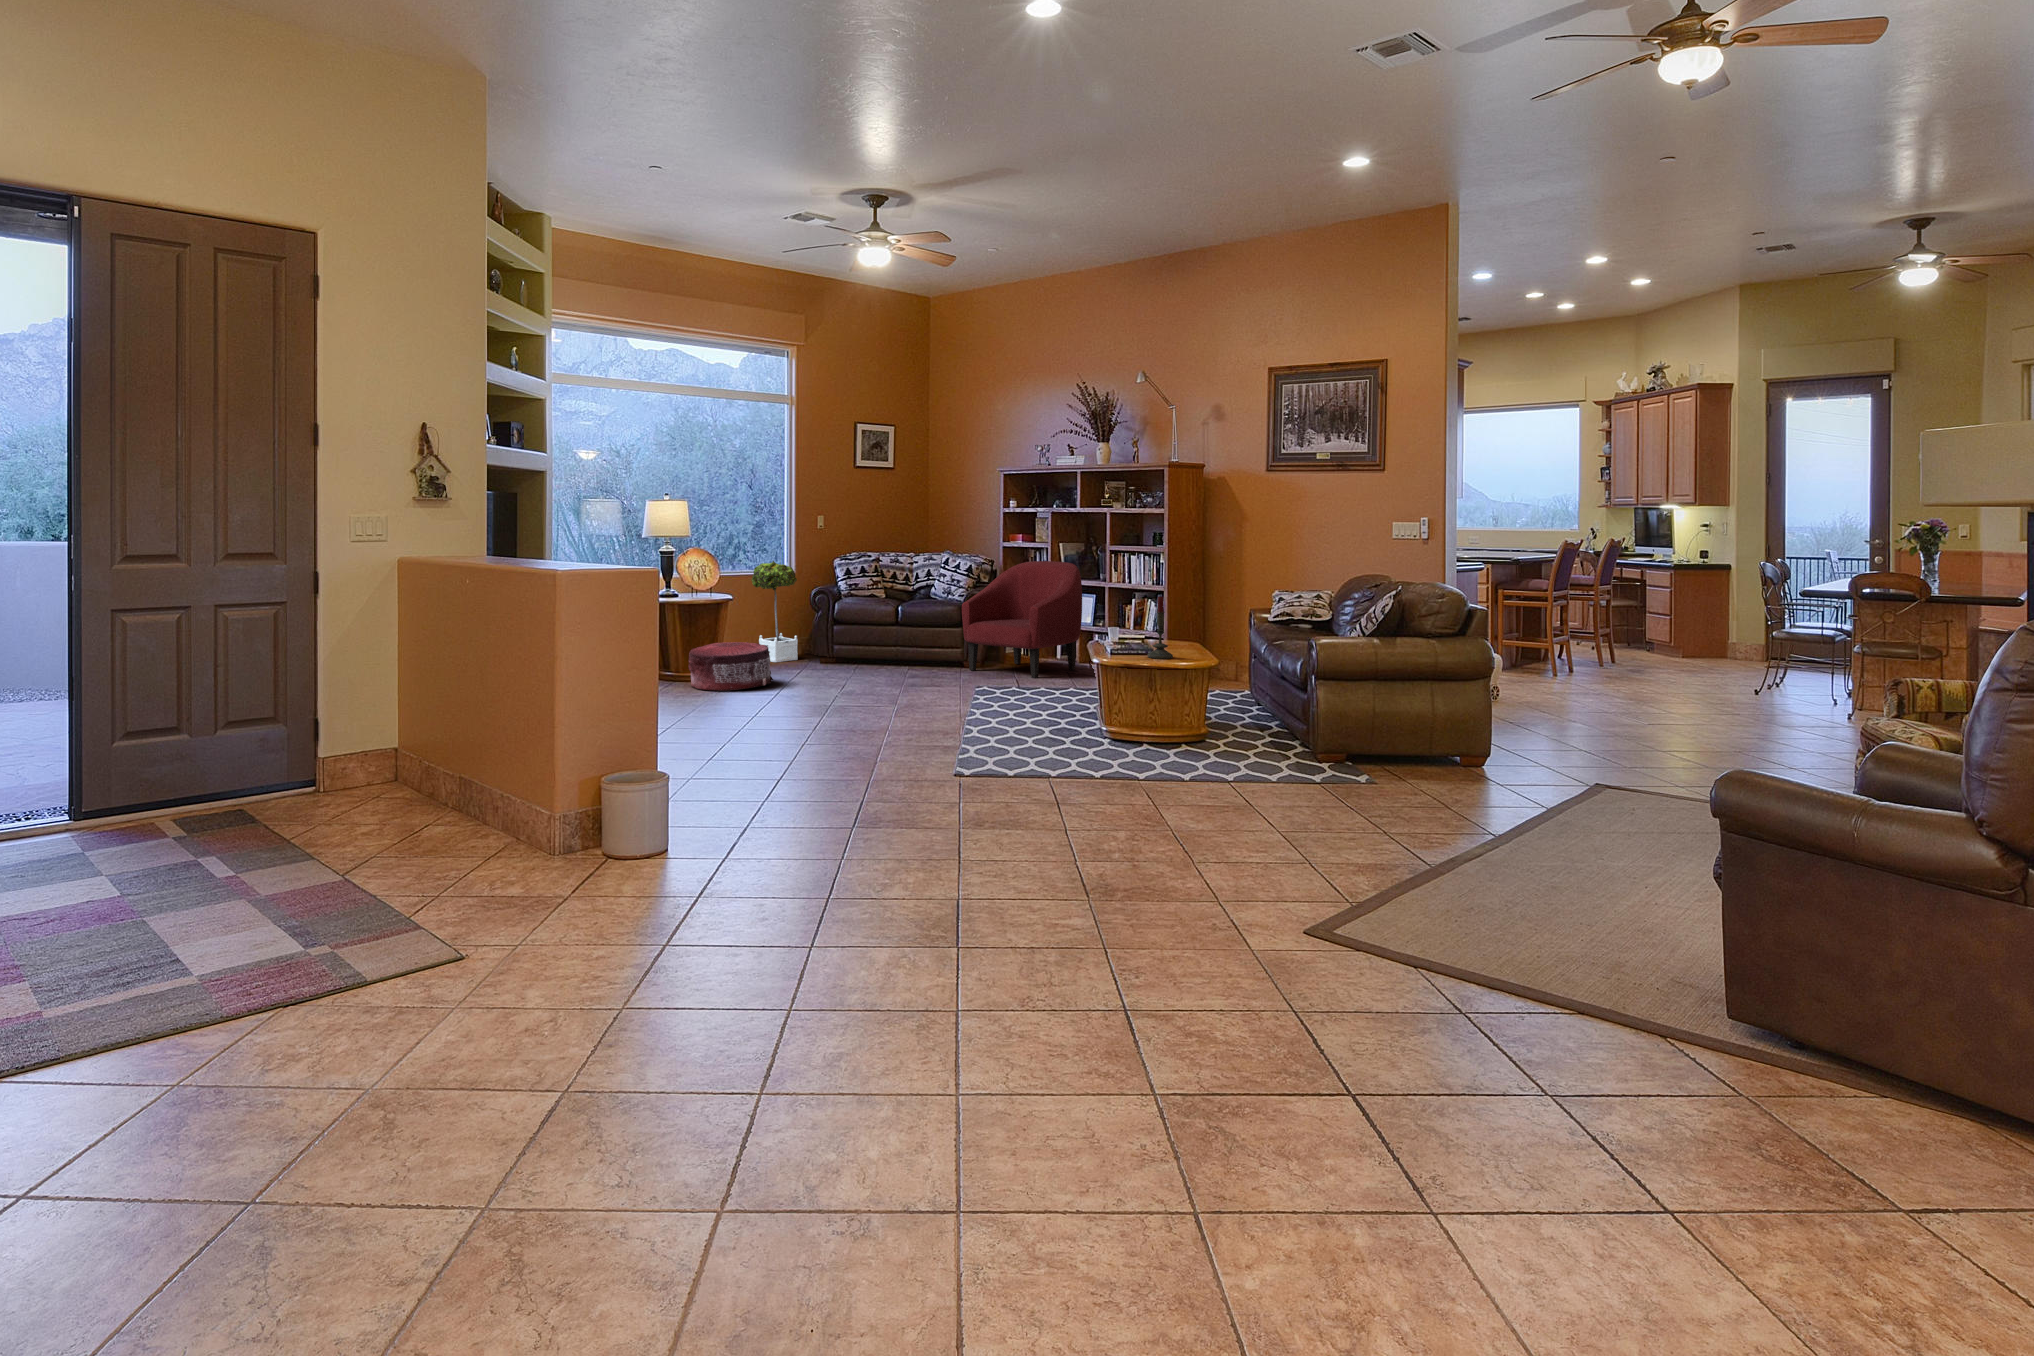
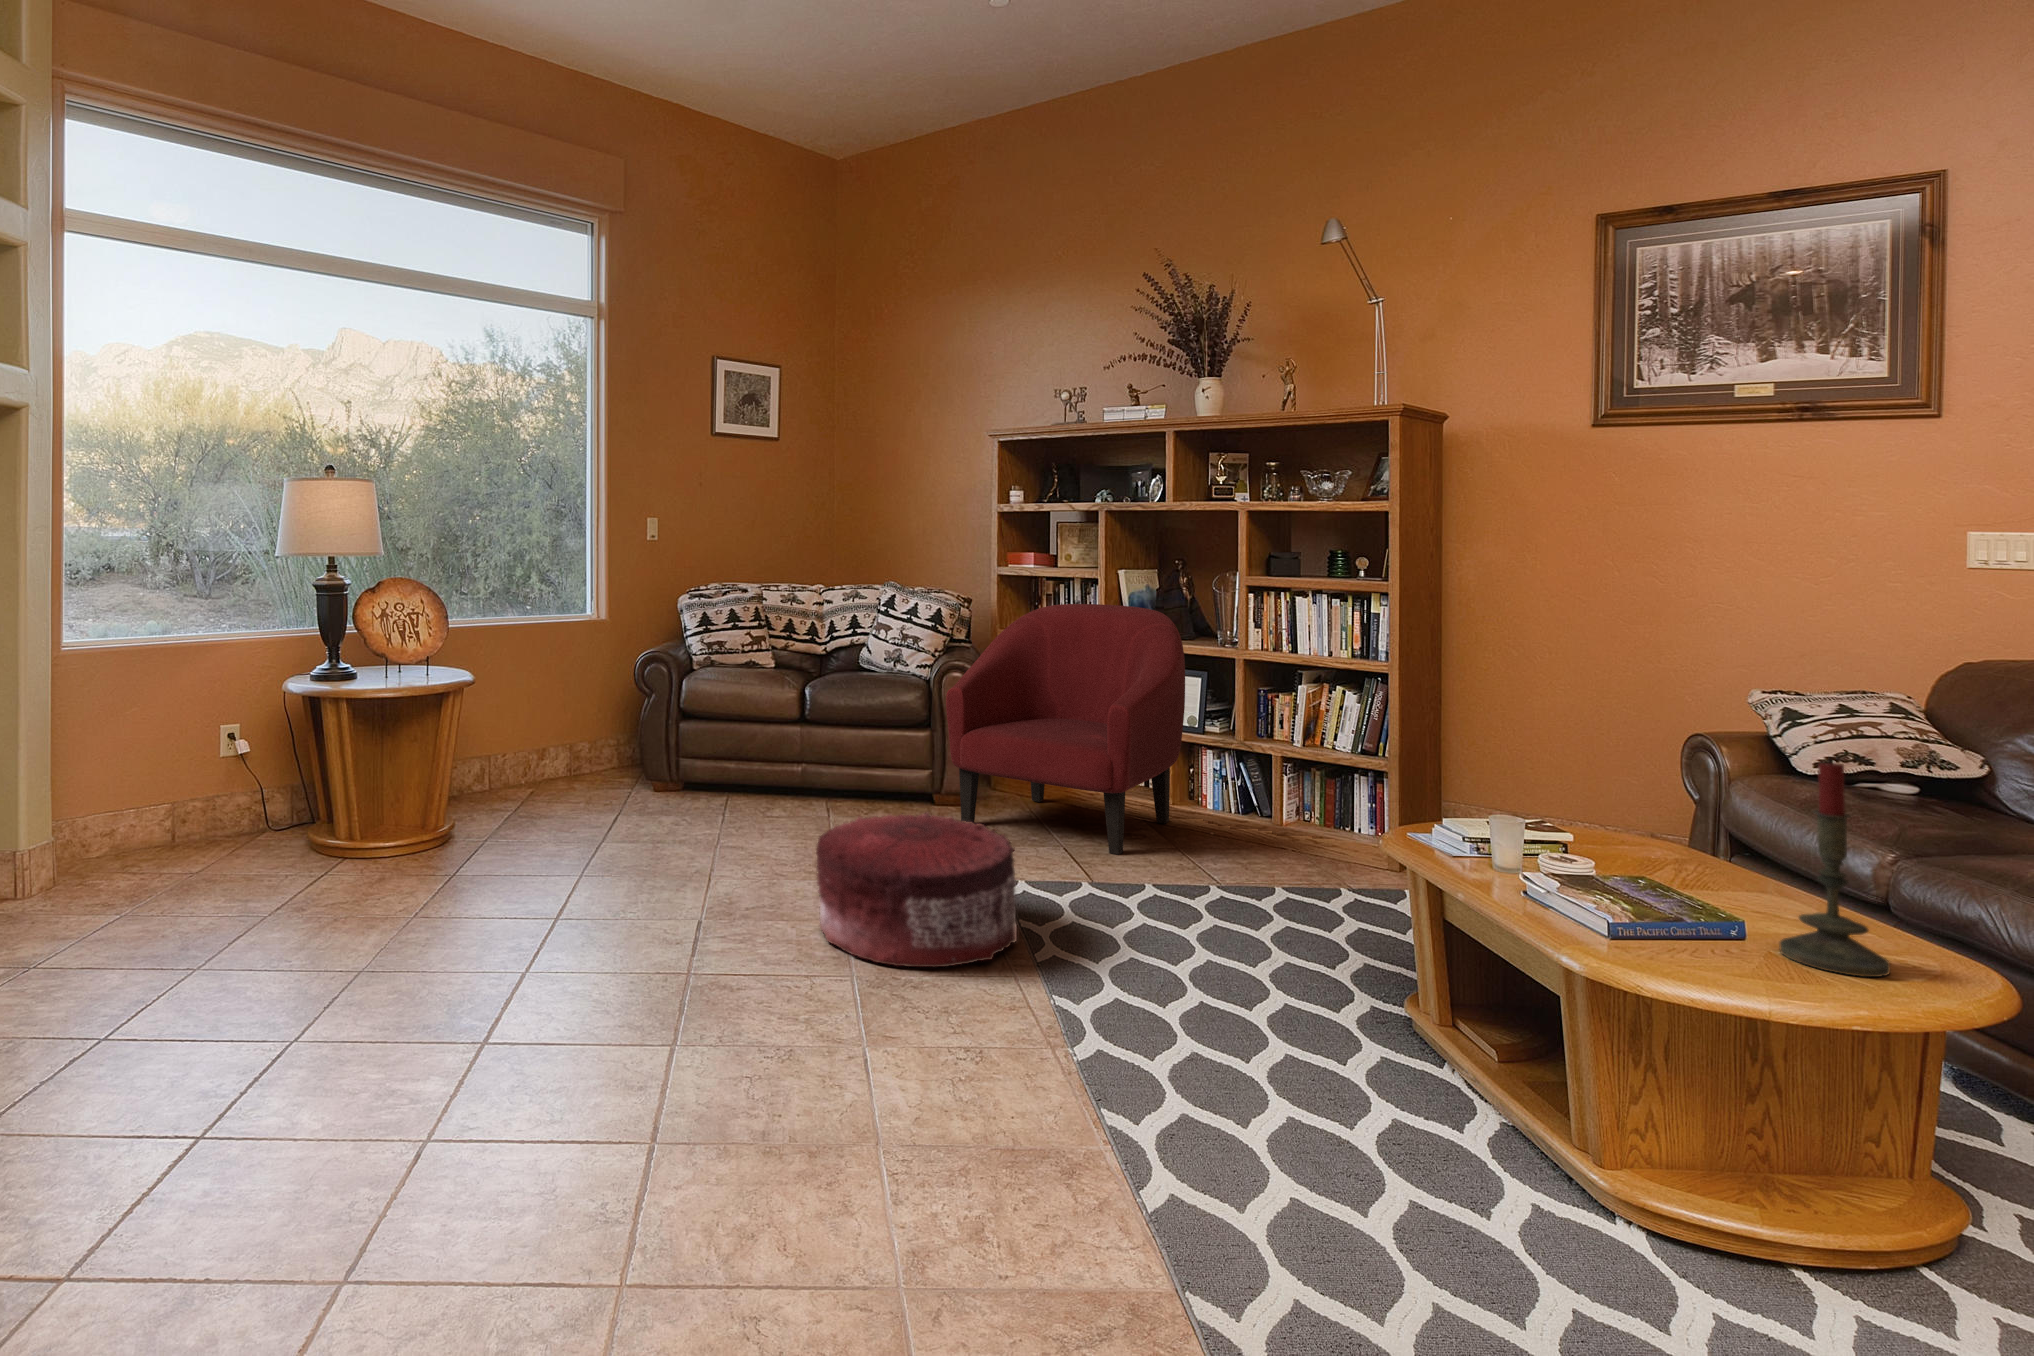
potted tree: present [751,561,798,662] -> none [529,601,614,796]
pouf: present [688,642,773,691] -> present [816,813,1017,967]

